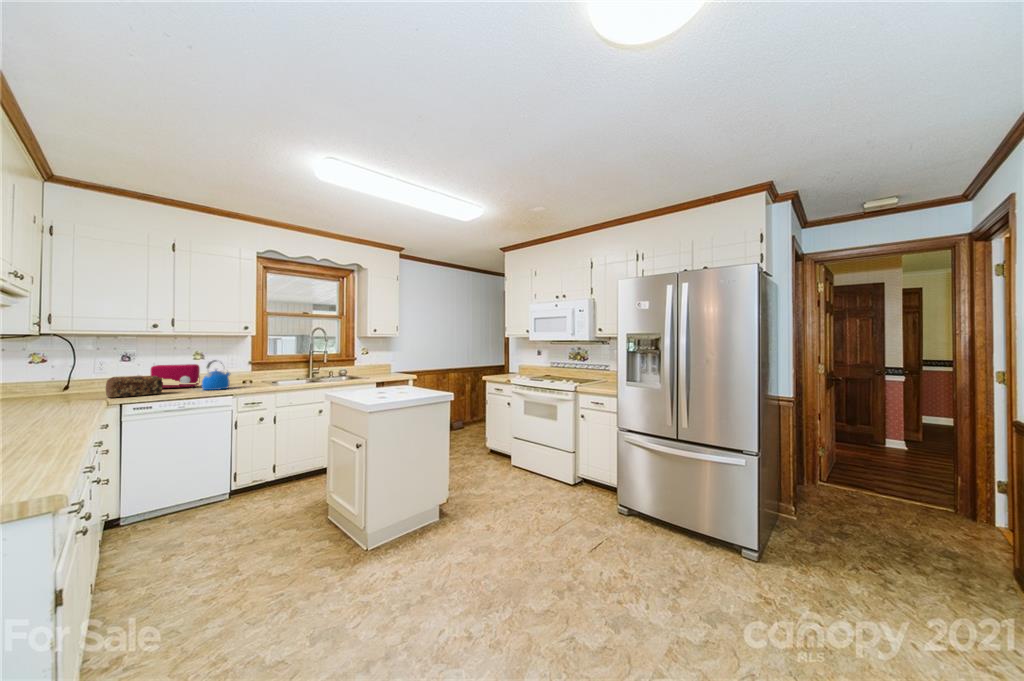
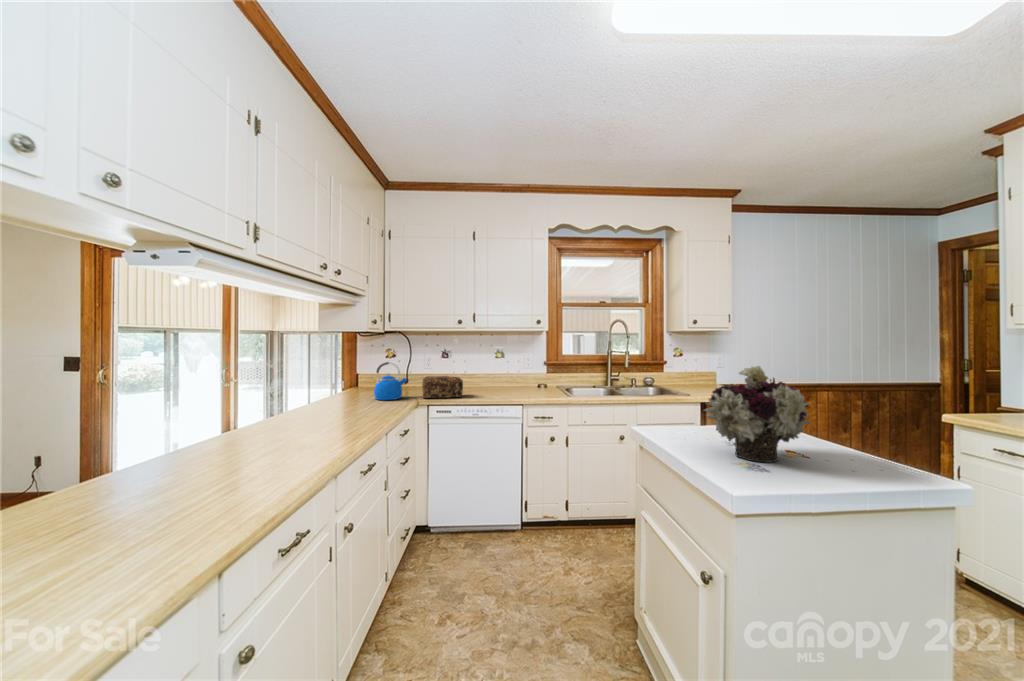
flower arrangement: none [363,351,411,396] -> present [704,366,810,462]
kettle: present [202,360,230,390] -> present [374,362,407,400]
toaster: present [151,364,200,388] -> none [459,364,498,390]

